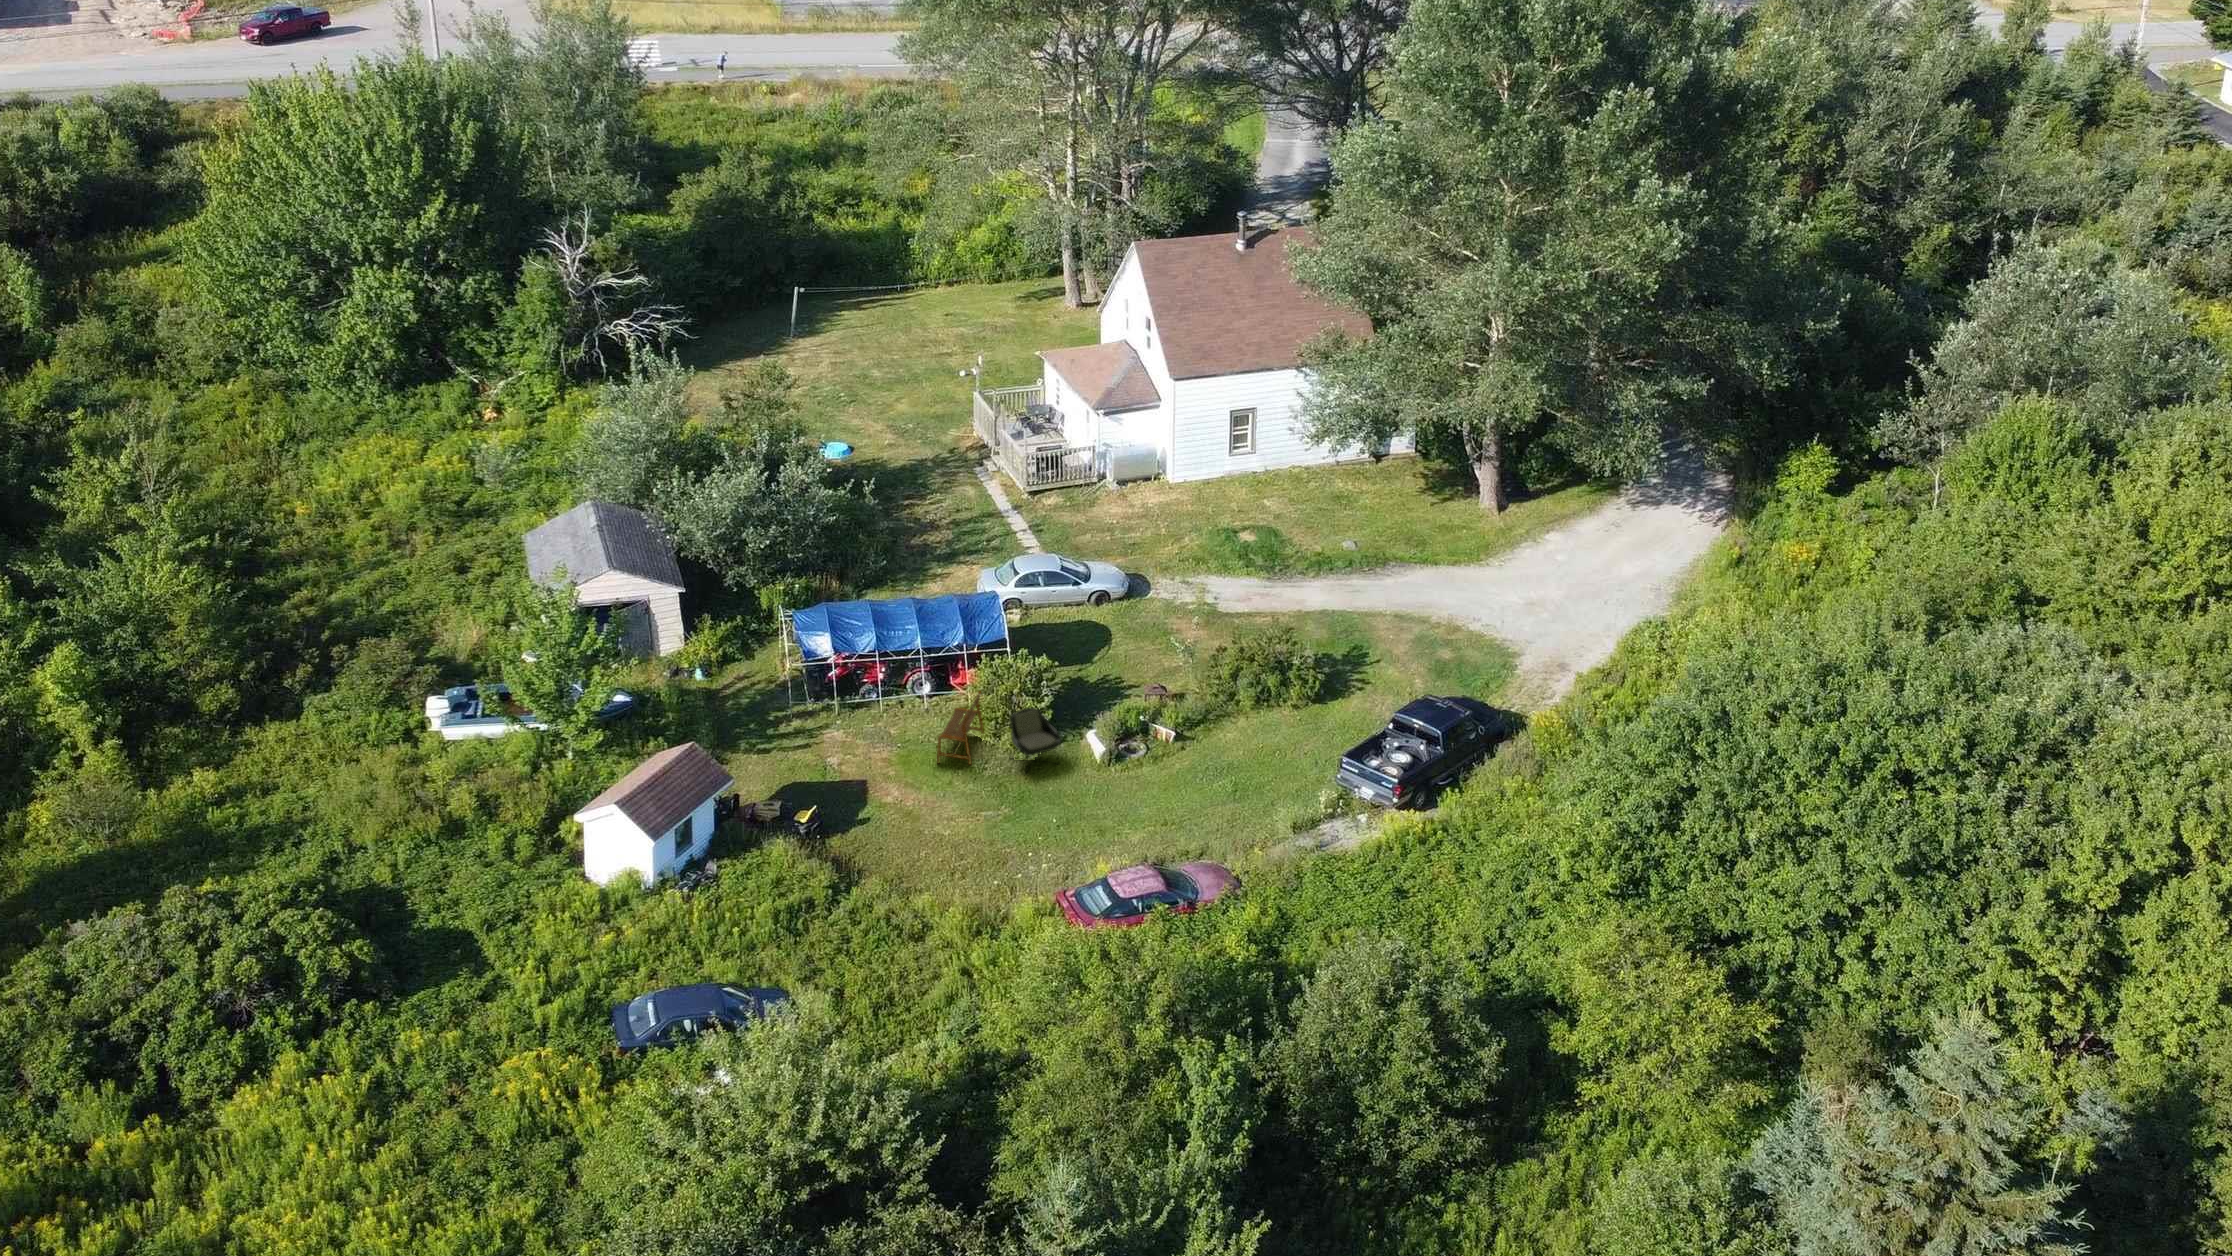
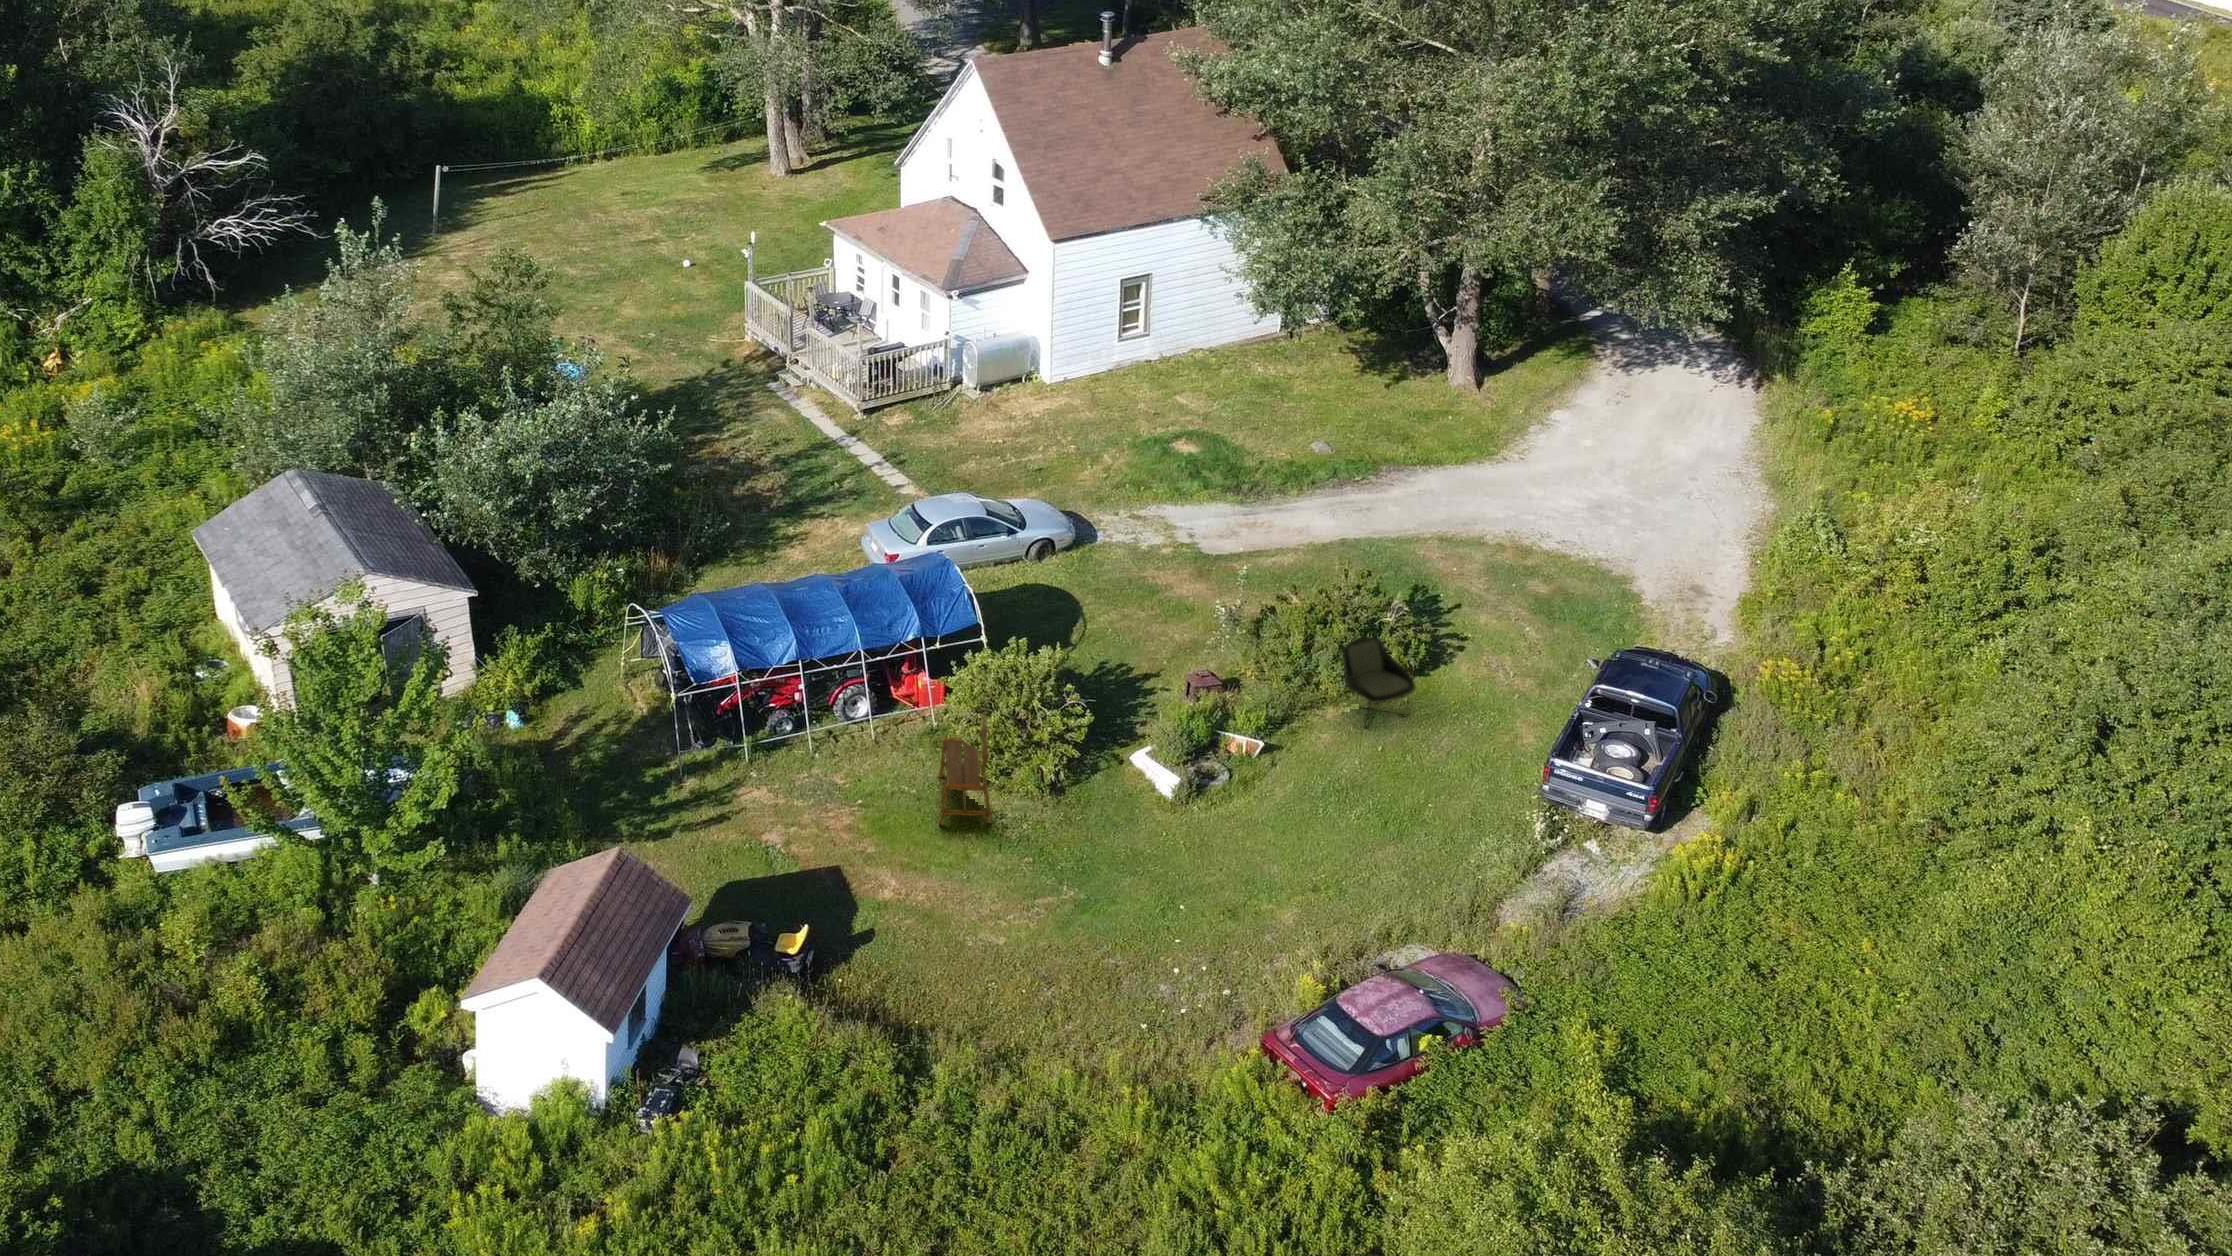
lounge chair: present [1010,708,1061,765] -> present [1336,637,1415,724]

